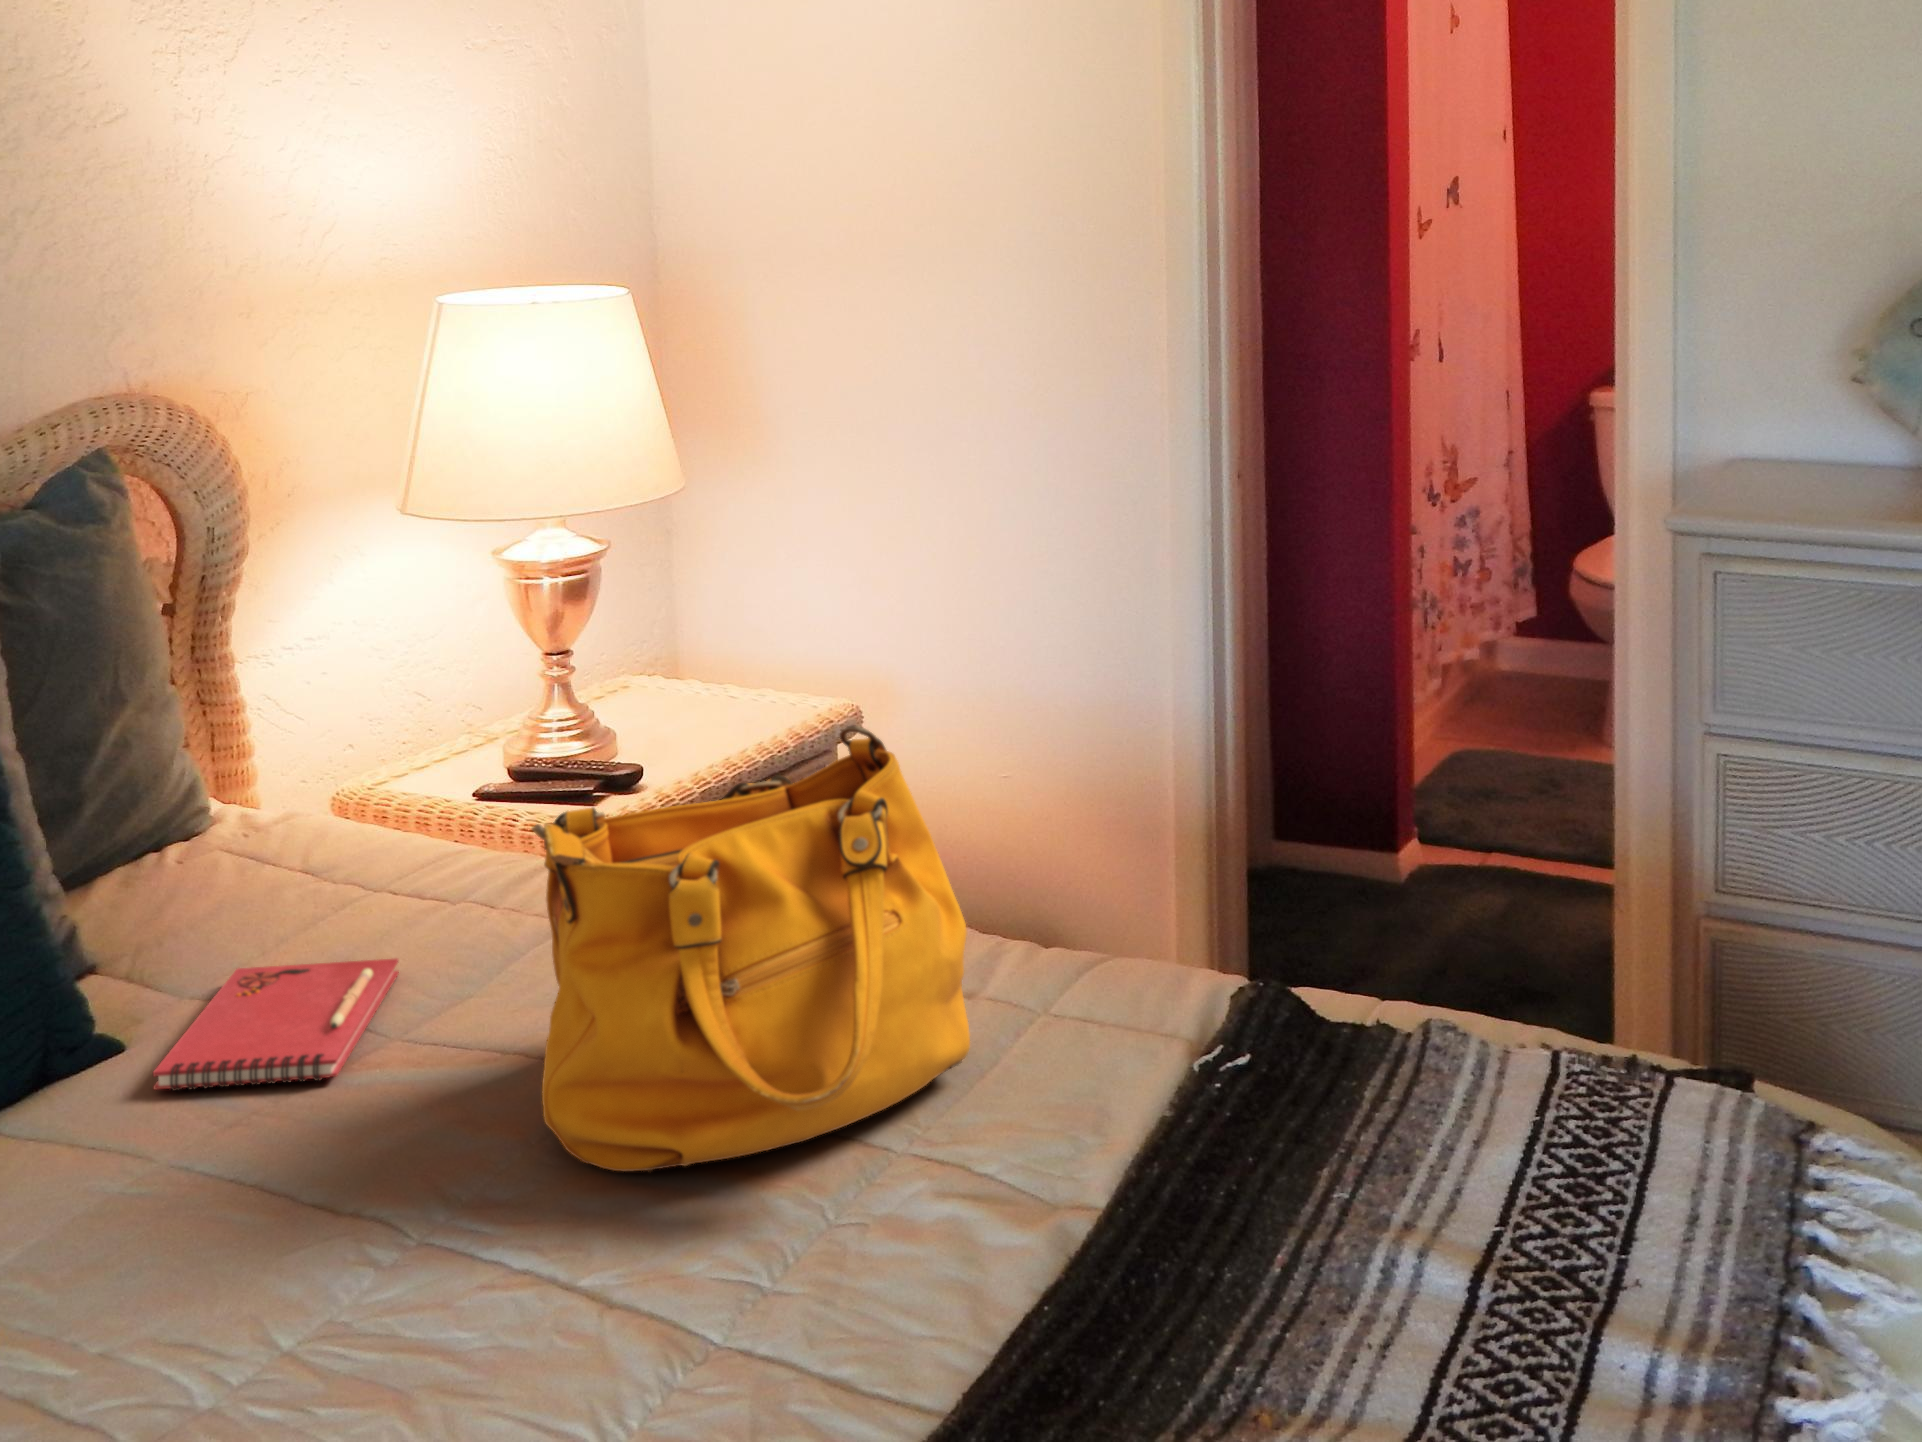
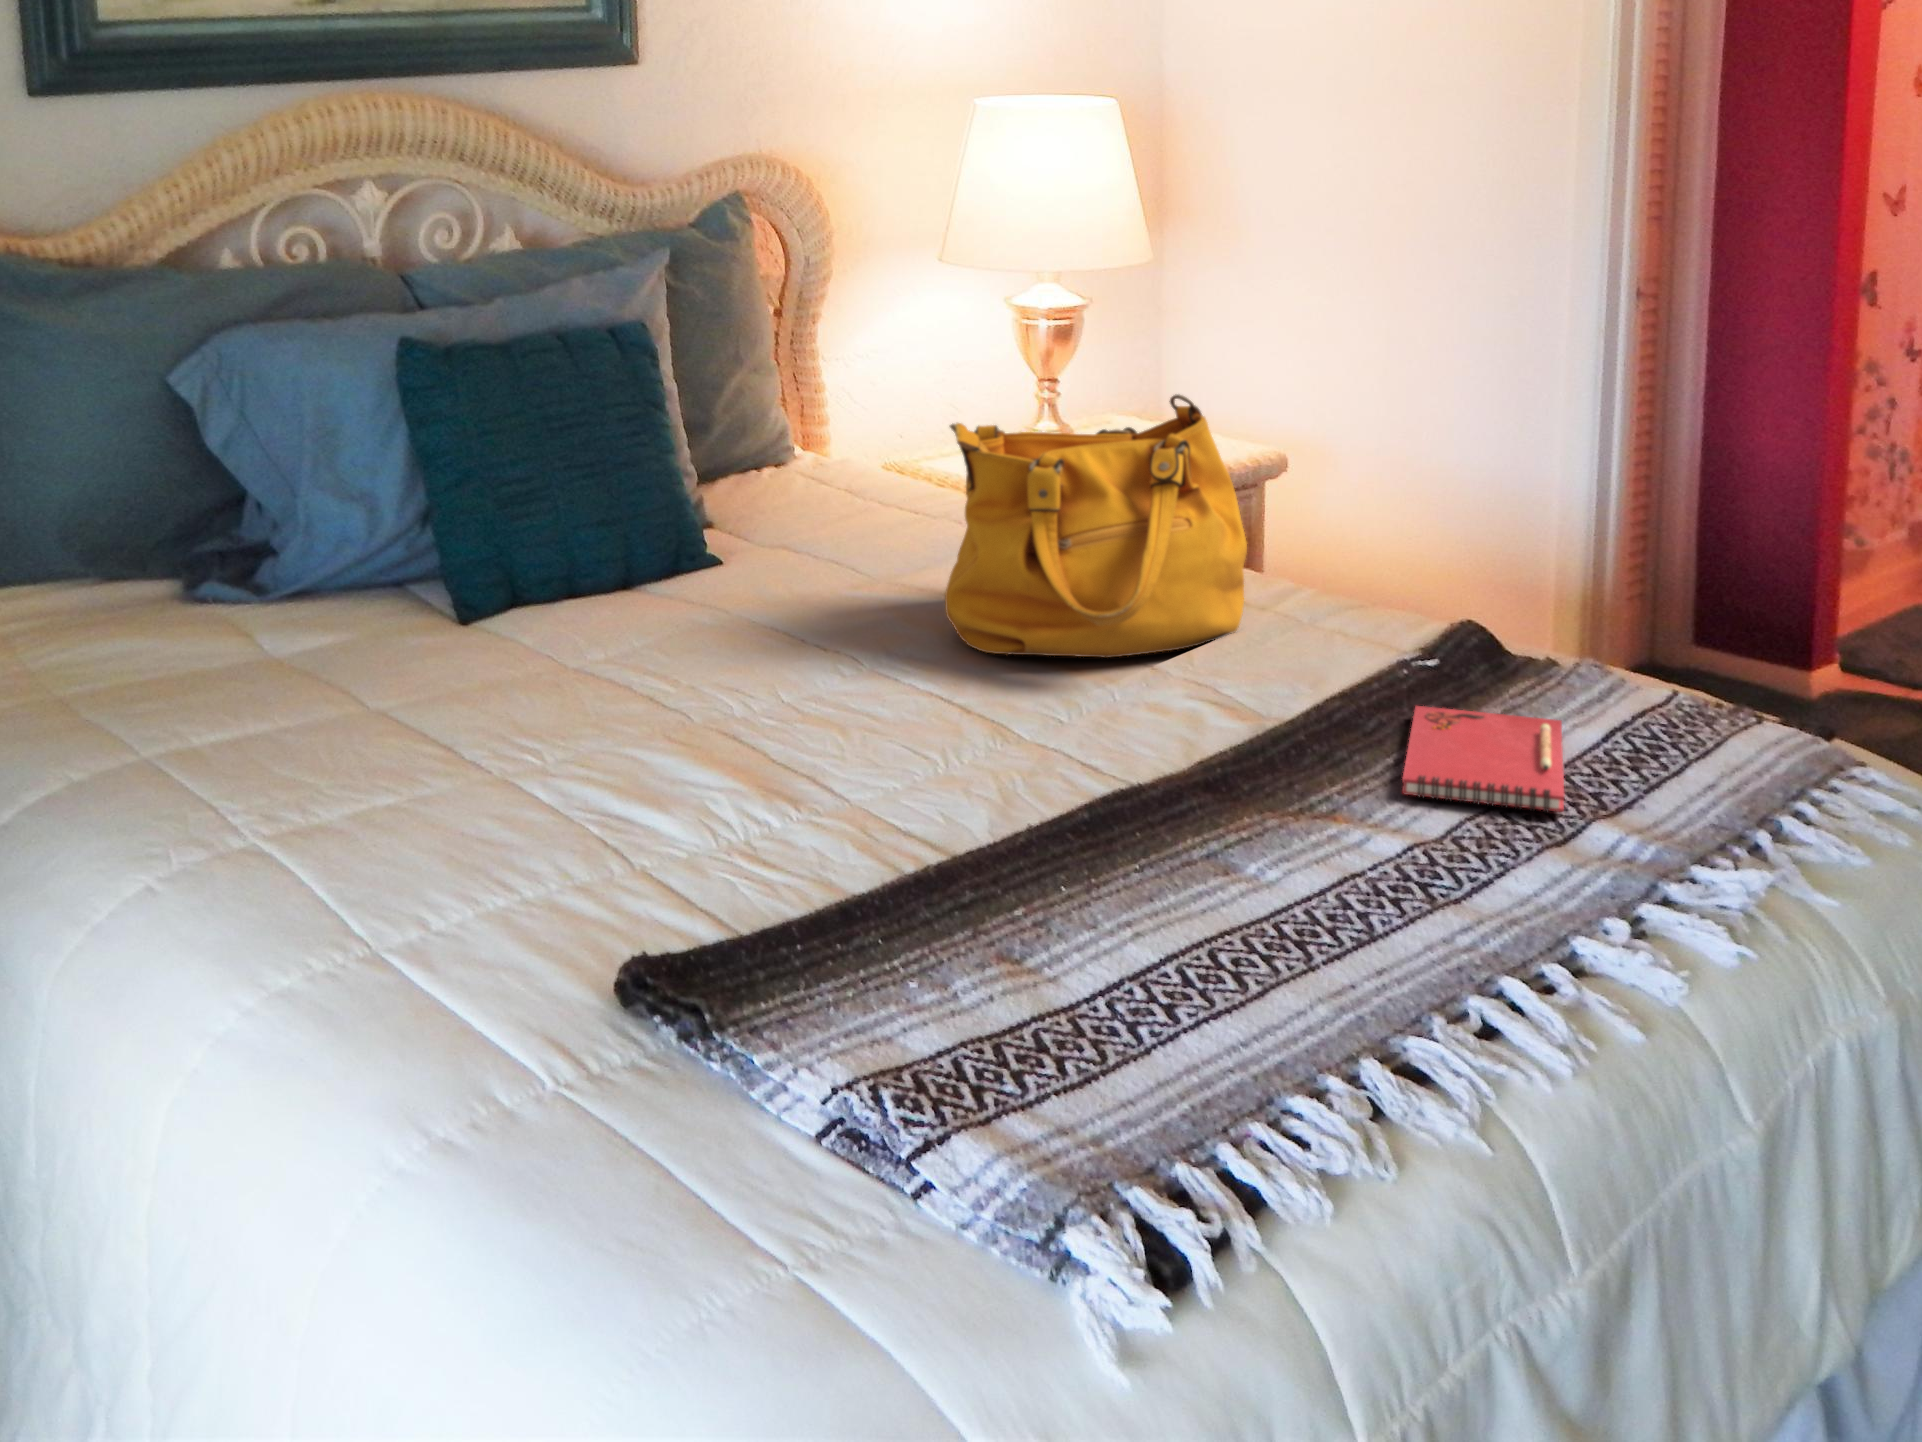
notebook: present [153,959,399,1091] -> present [1402,706,1565,812]

